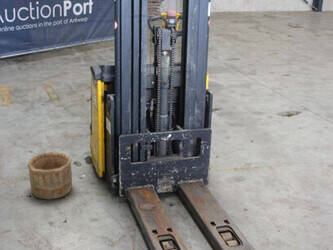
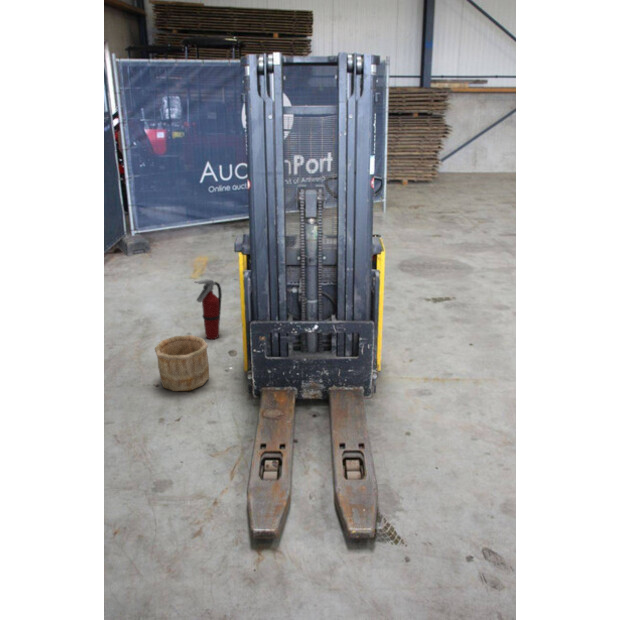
fire extinguisher: none [42,105,61,154] -> present [195,279,222,339]

